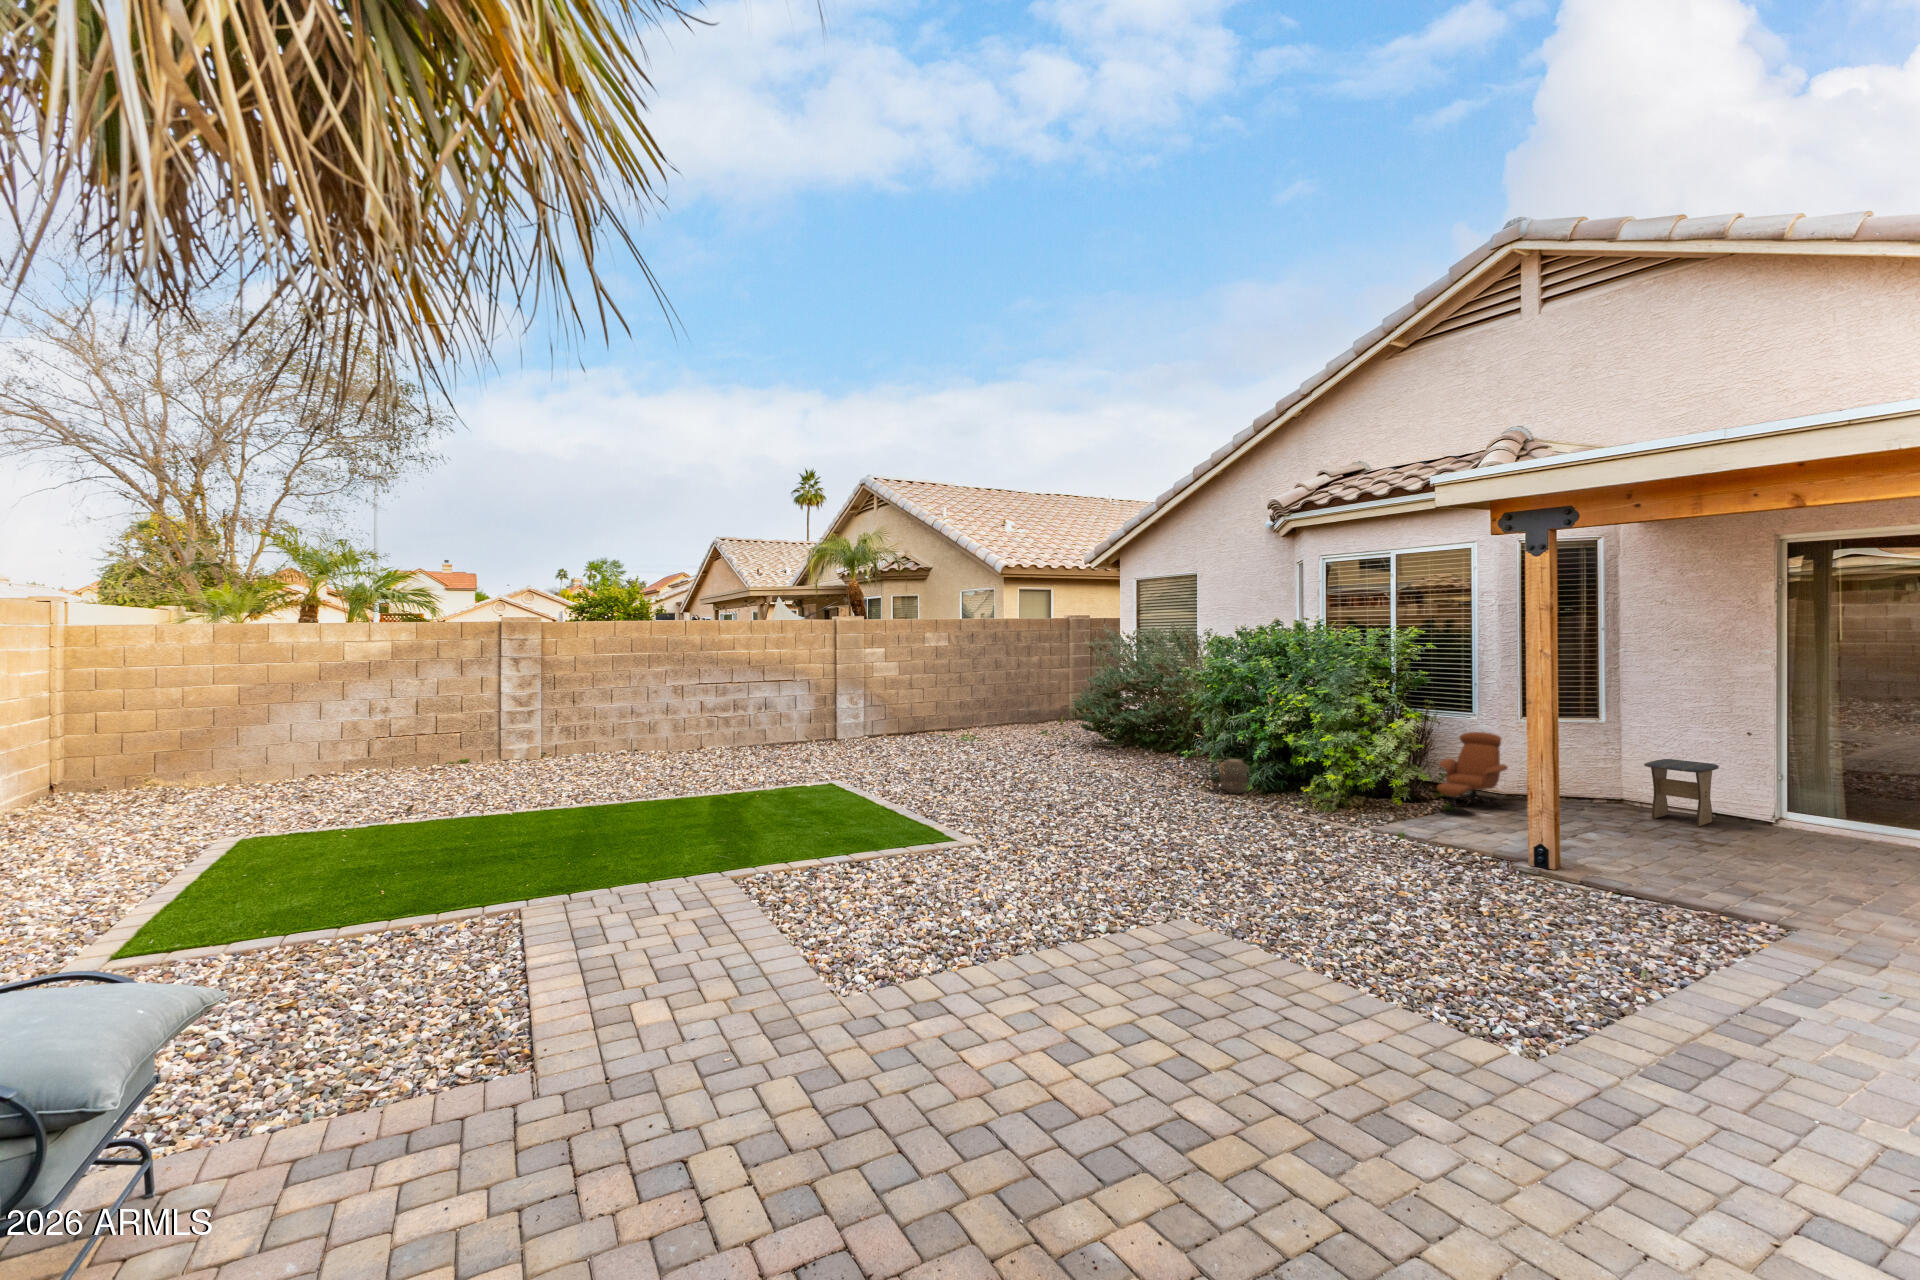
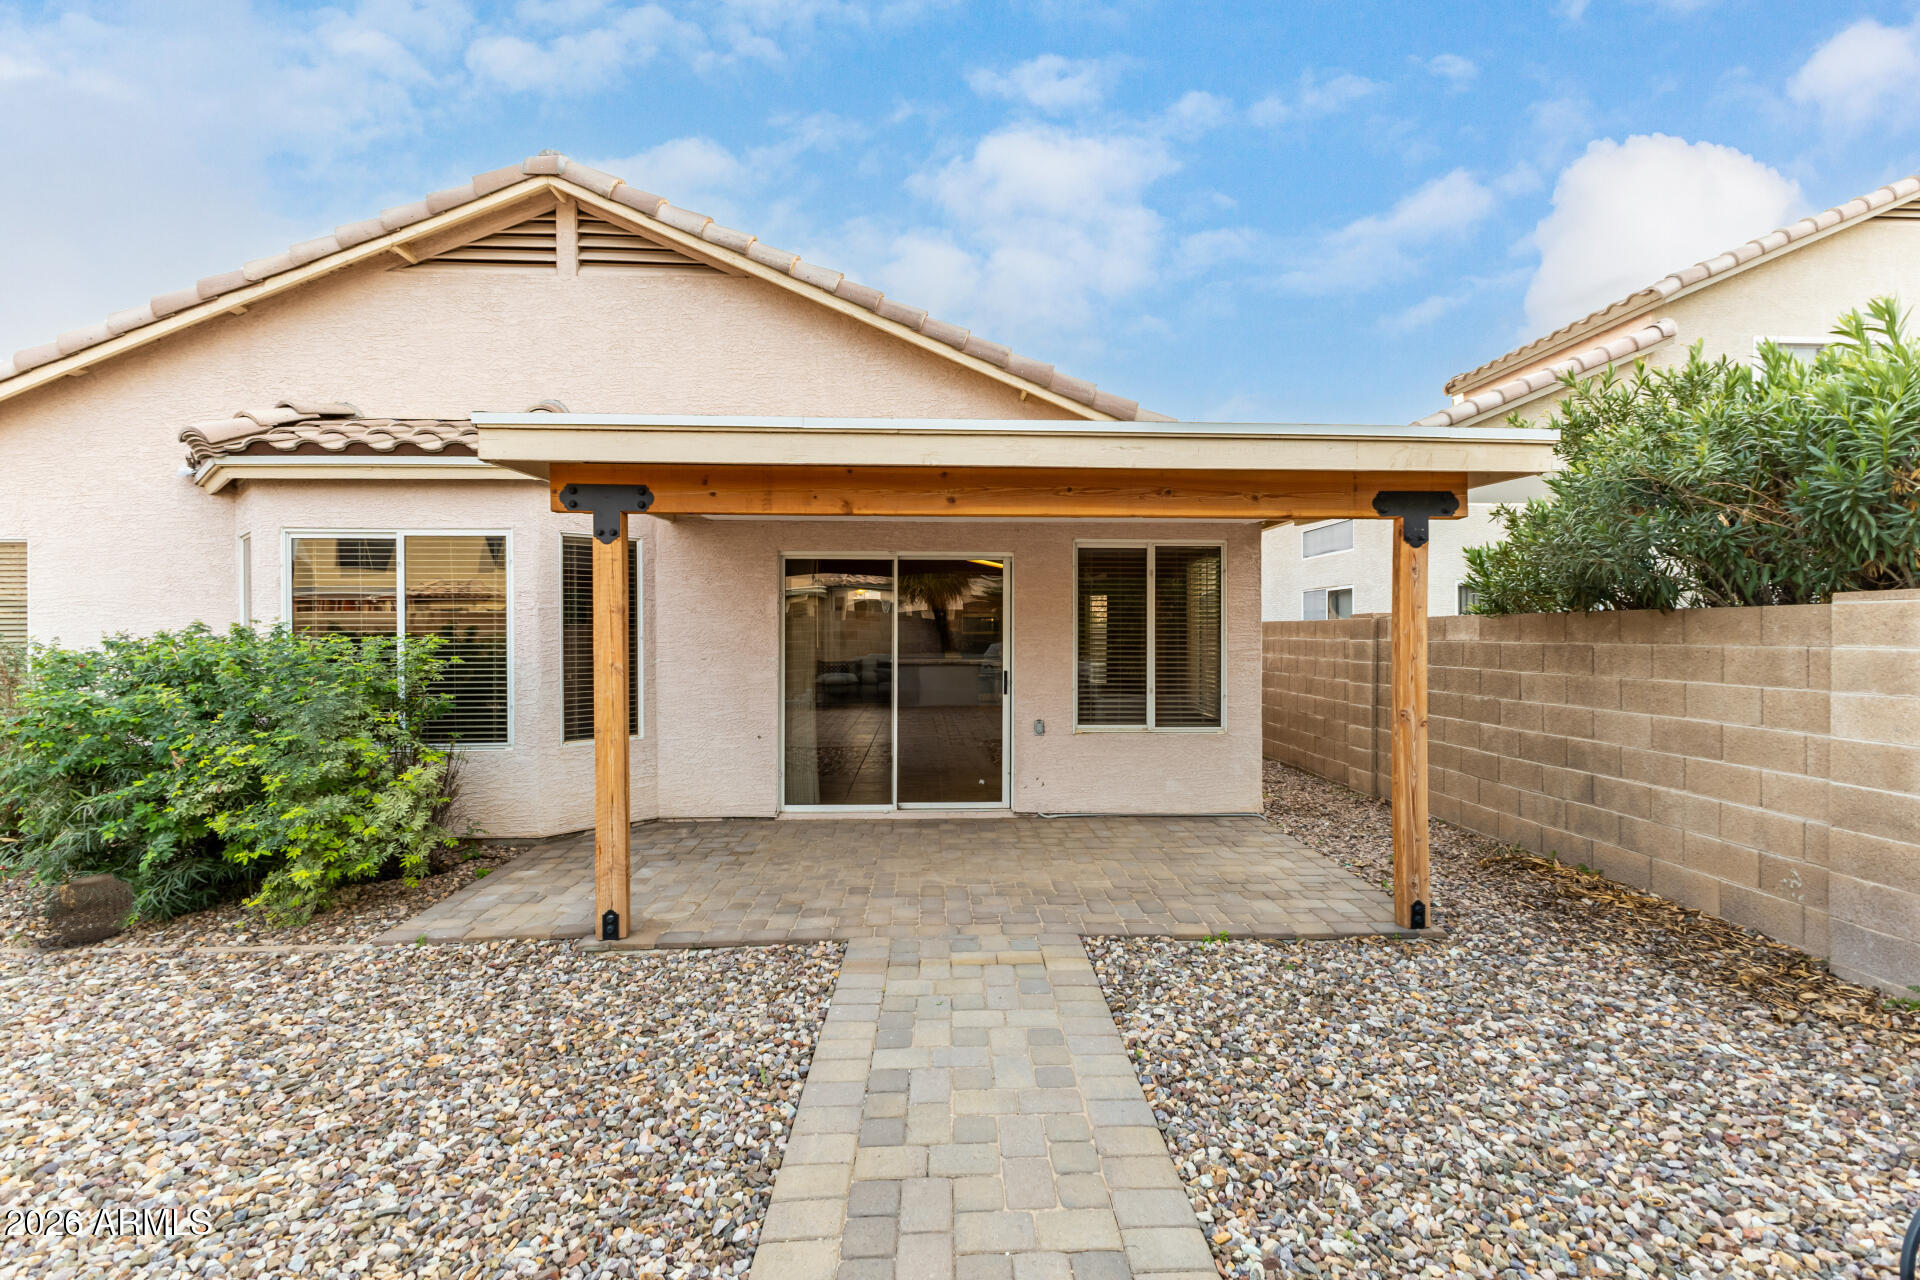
lounge chair: present [1437,732,1508,814] -> none [465,765,554,886]
stool: present [1644,759,1719,826] -> none [684,768,740,834]

